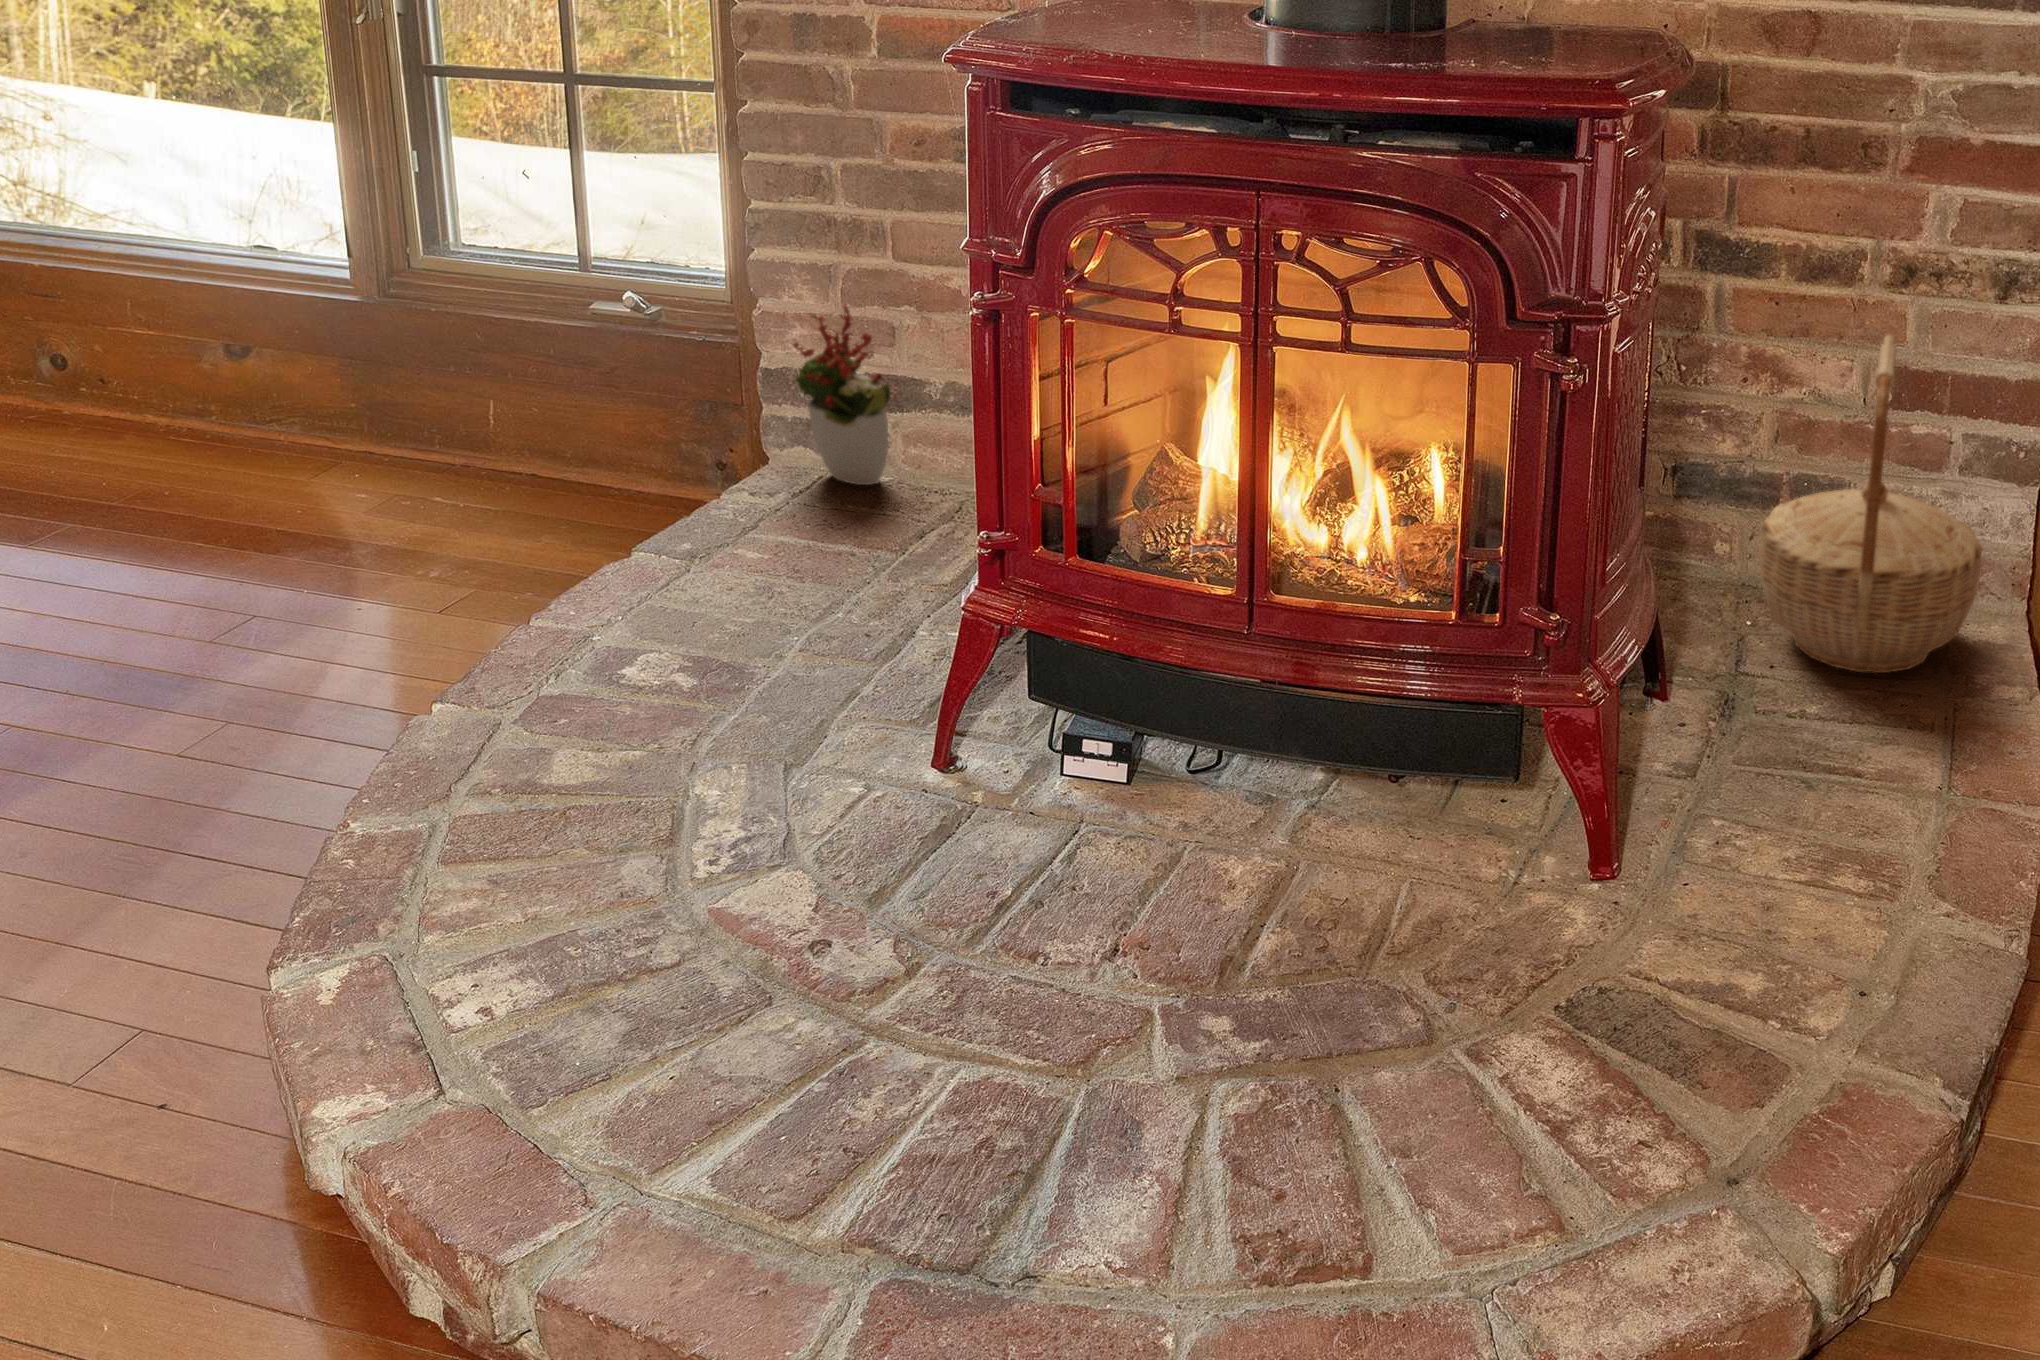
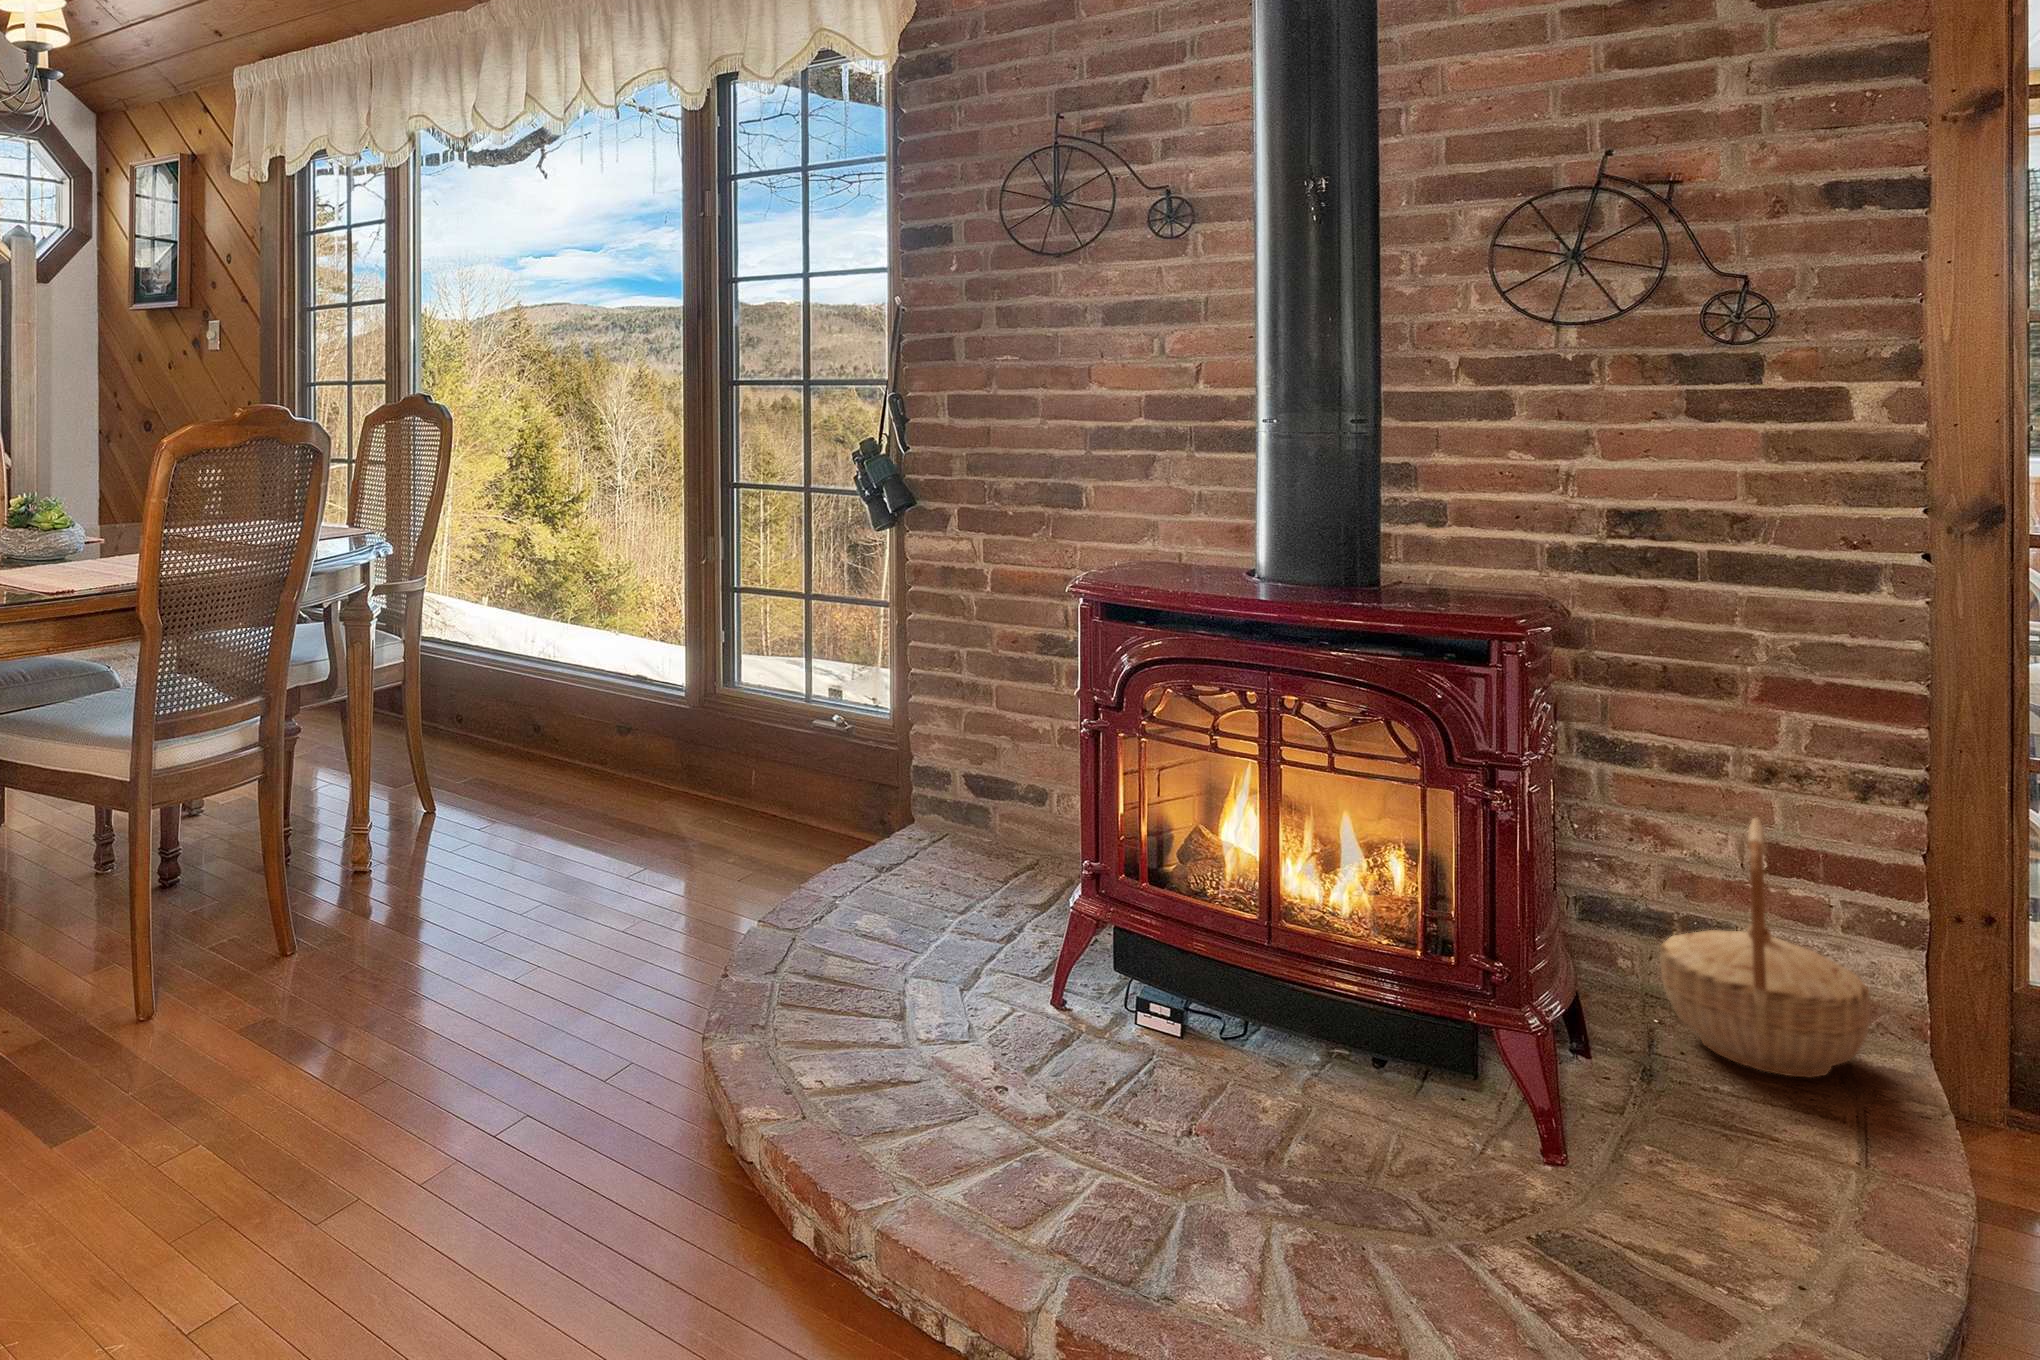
decorative plant: present [794,305,890,485] -> none [941,733,1000,845]

